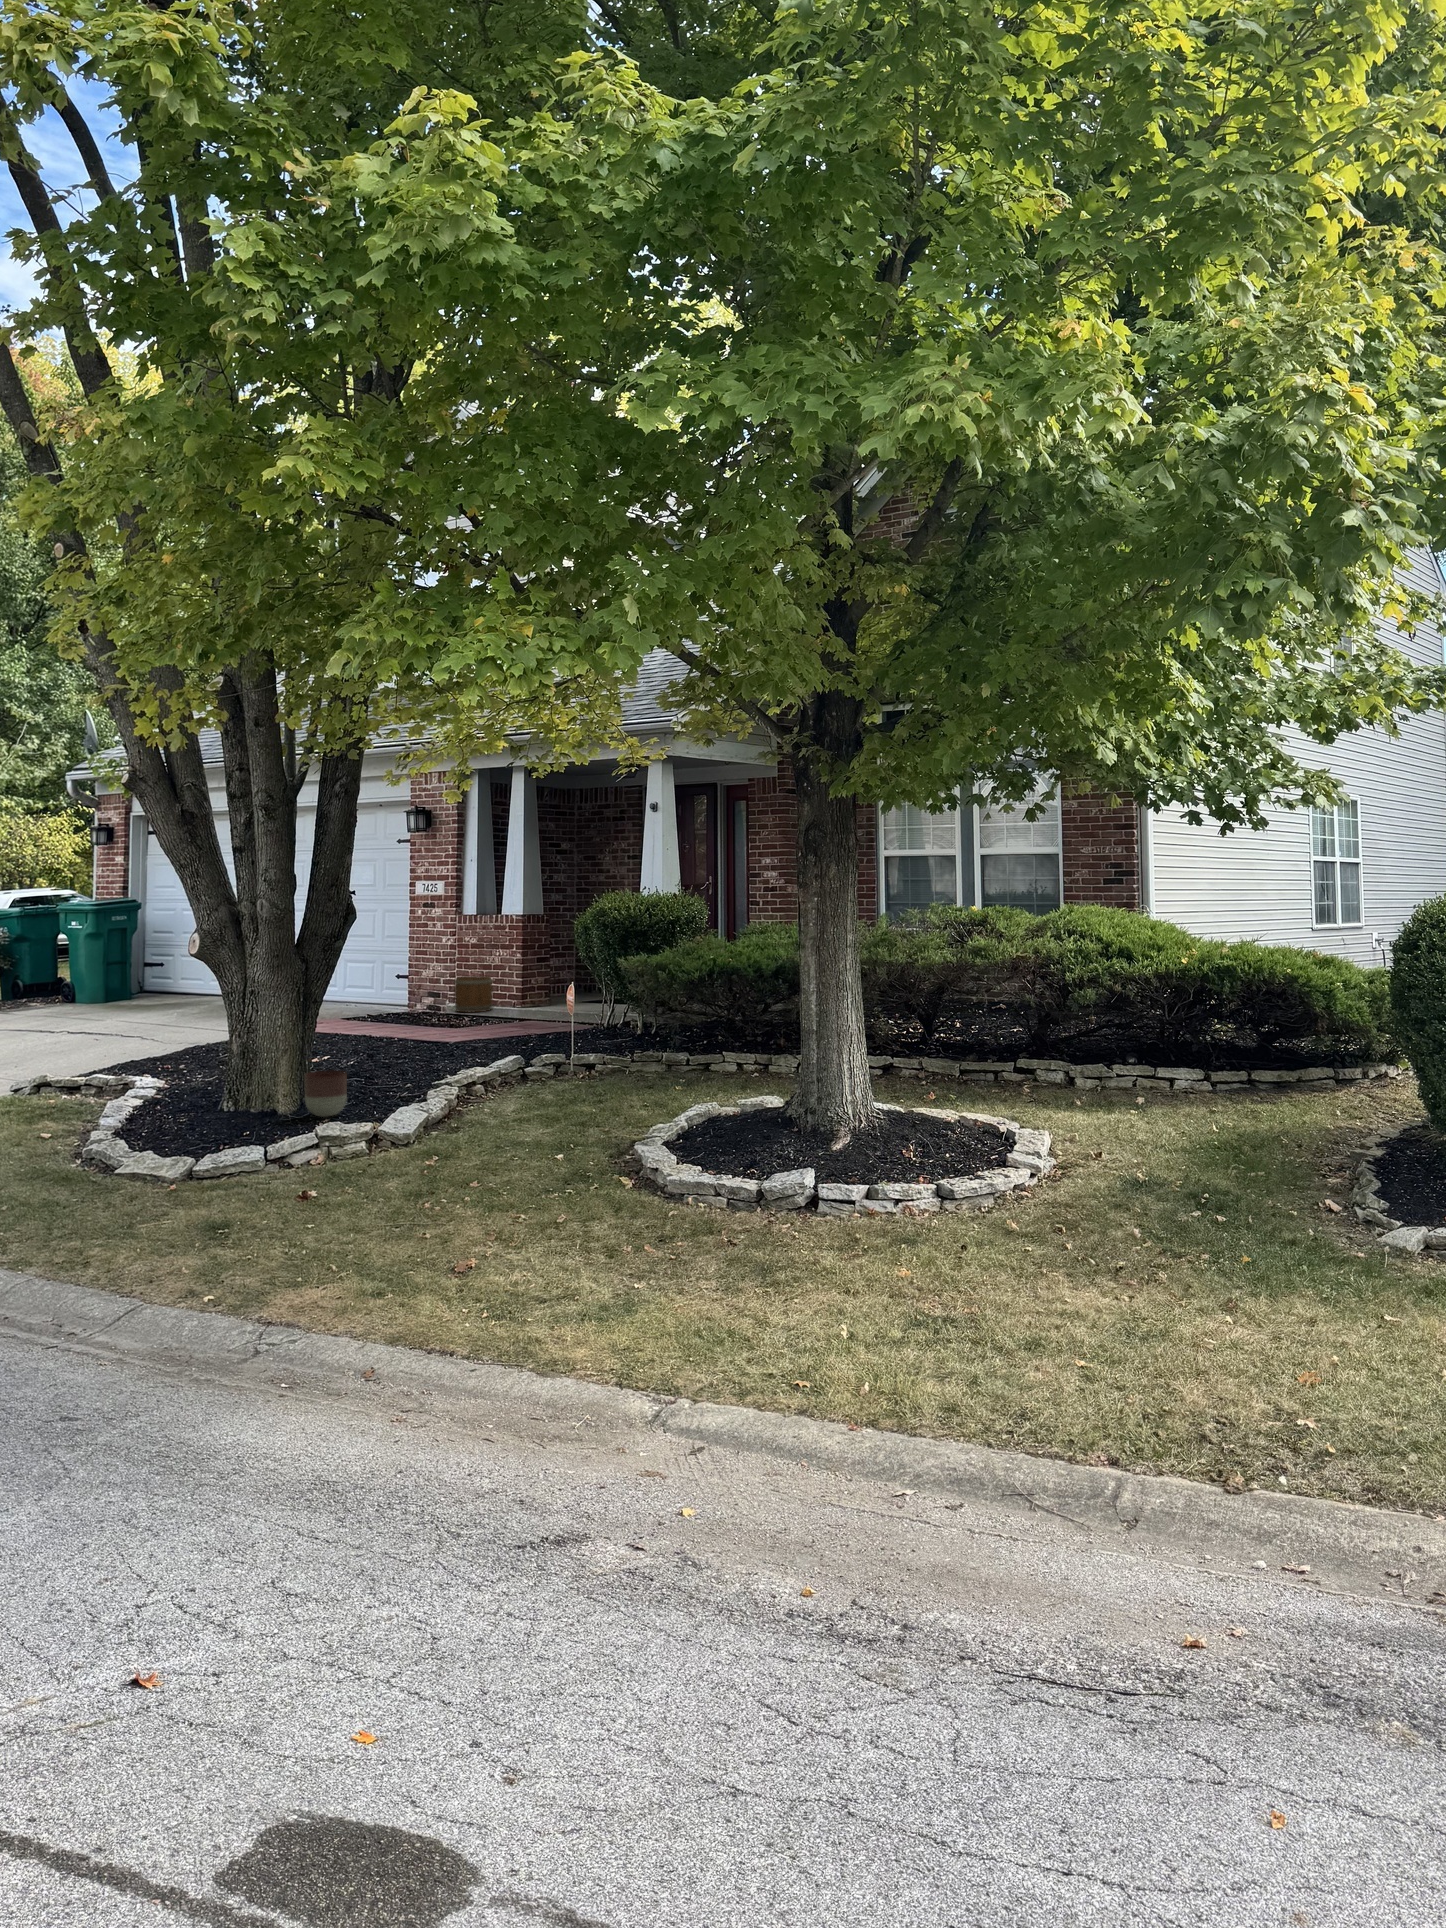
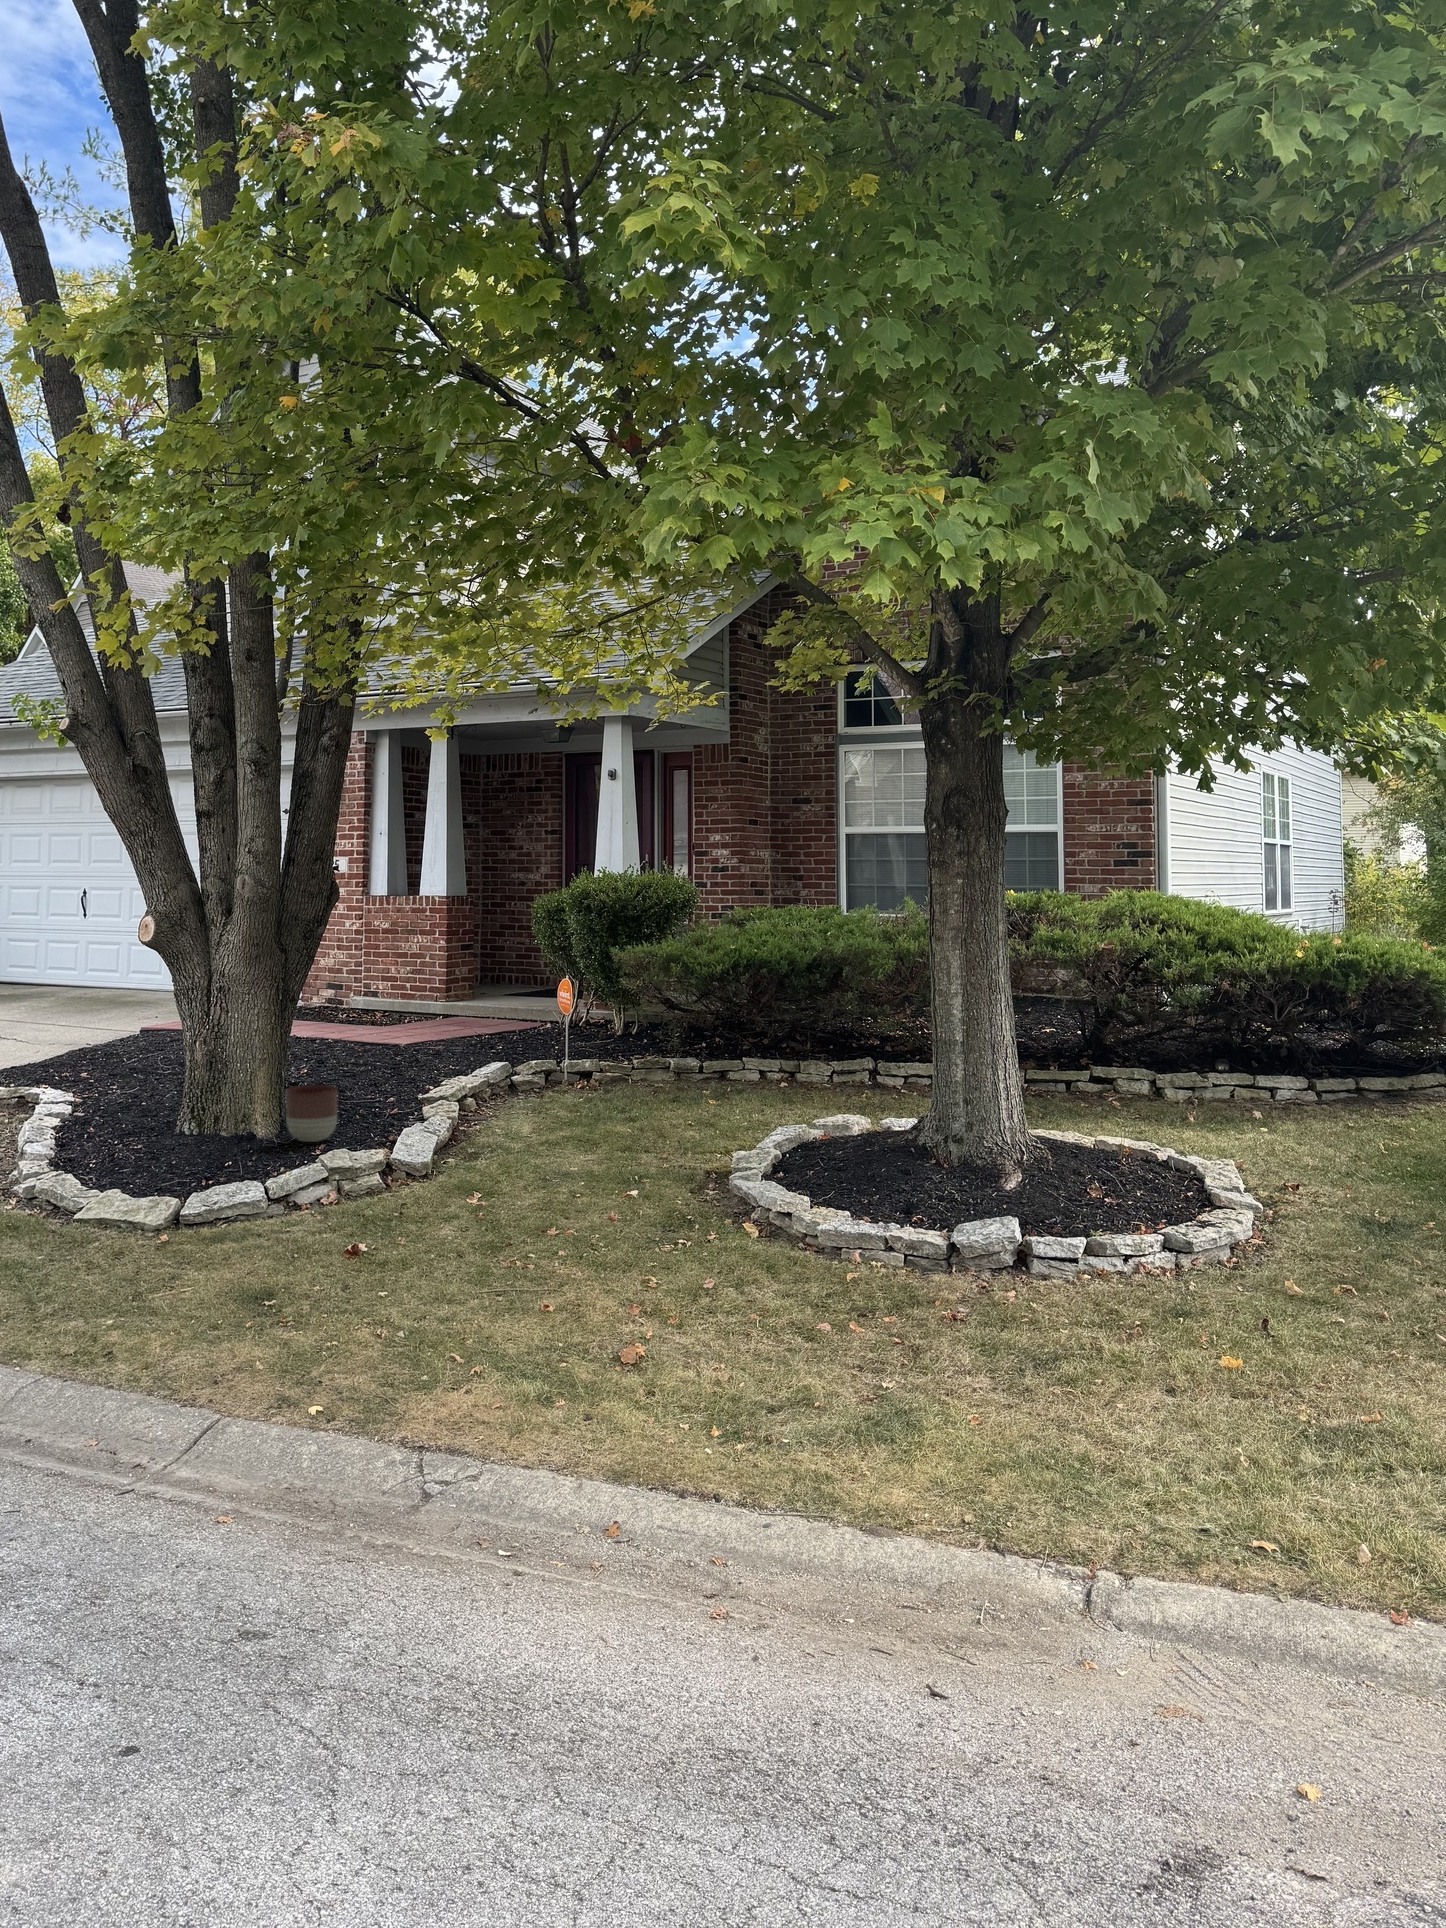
bucket: present [454,976,493,1012] -> none [359,966,405,1009]

